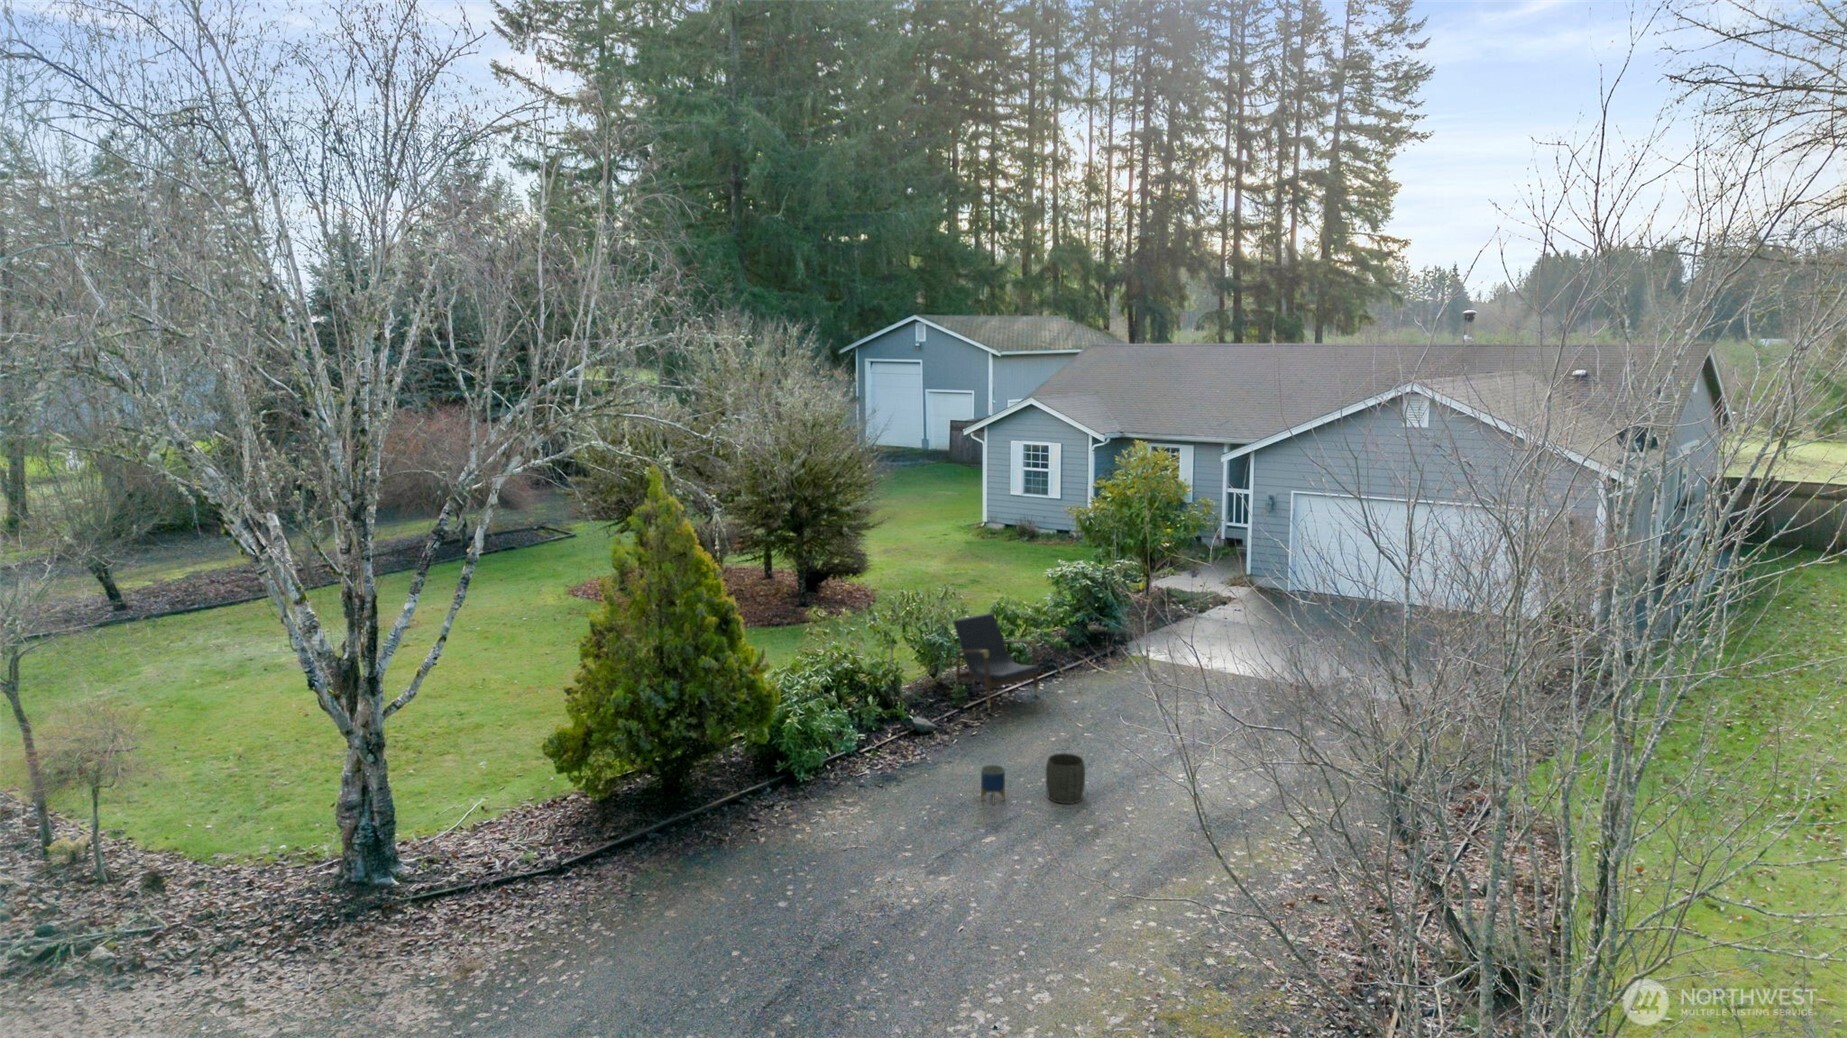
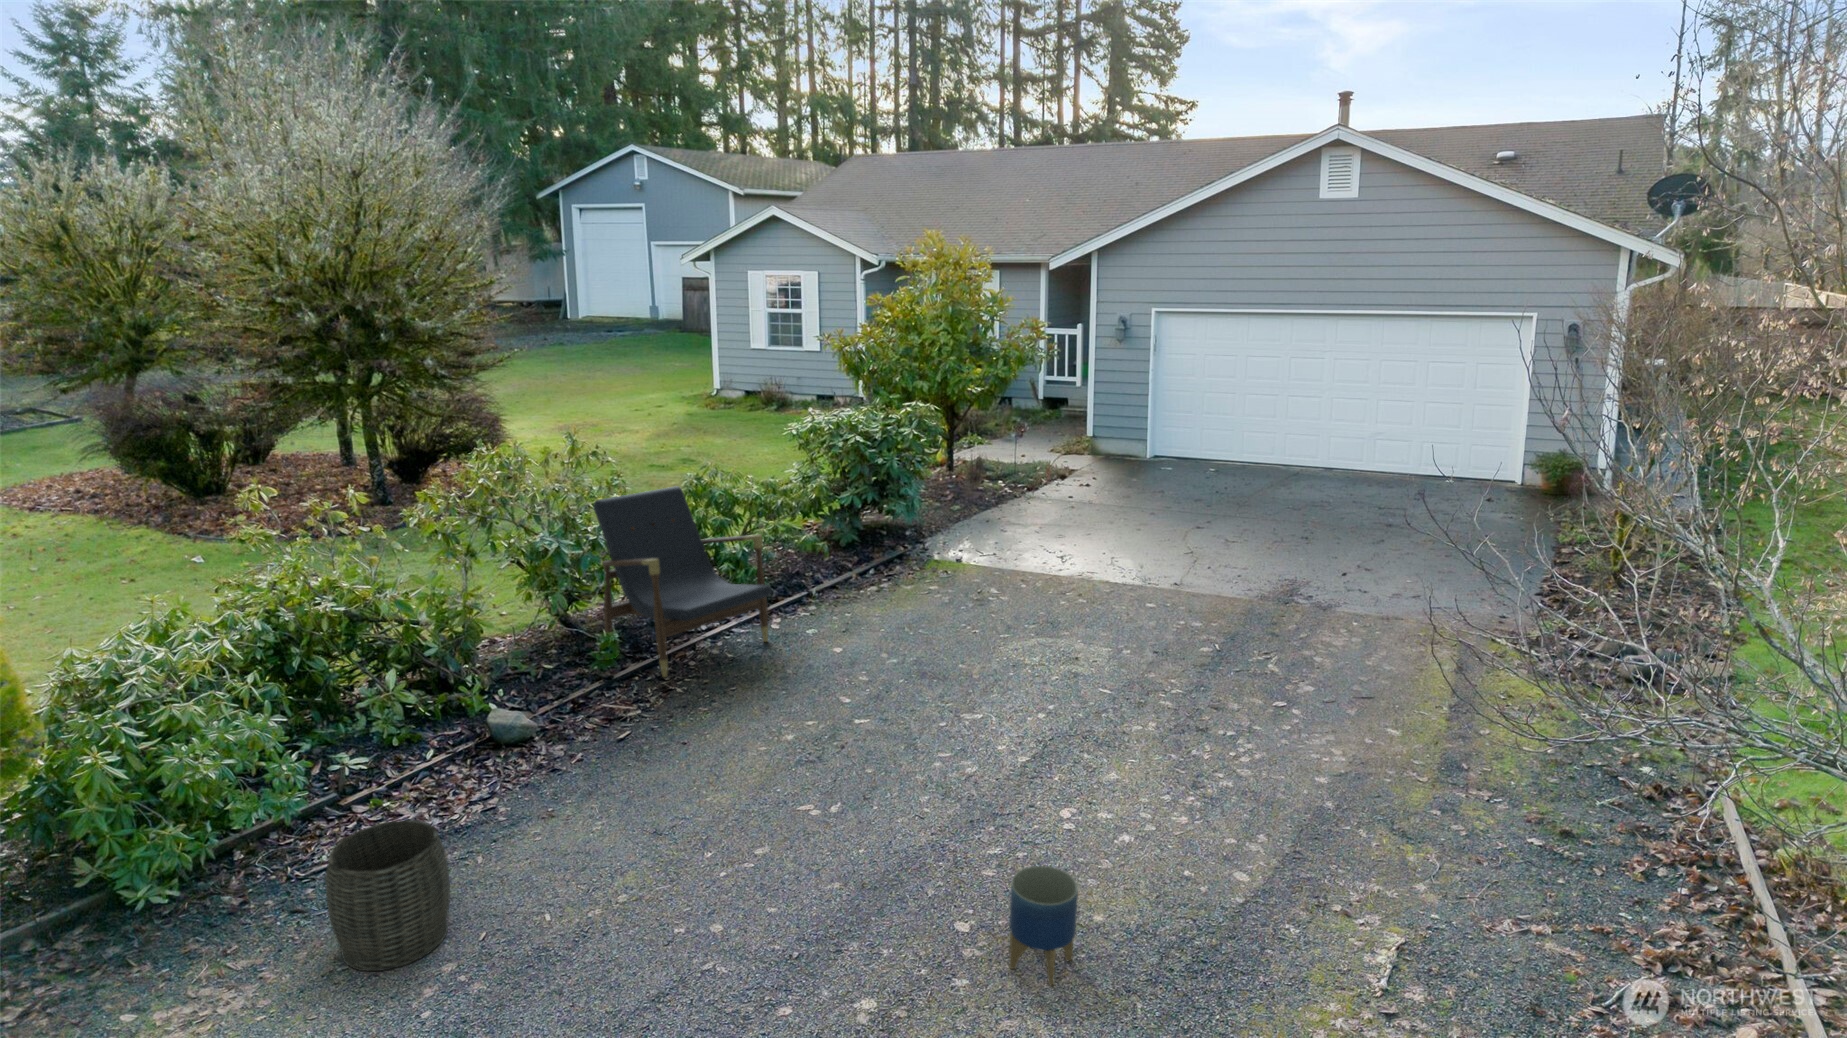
woven basket: present [1046,753,1085,804] -> present [325,820,450,971]
planter: present [981,765,1005,804] -> present [1009,866,1078,985]

